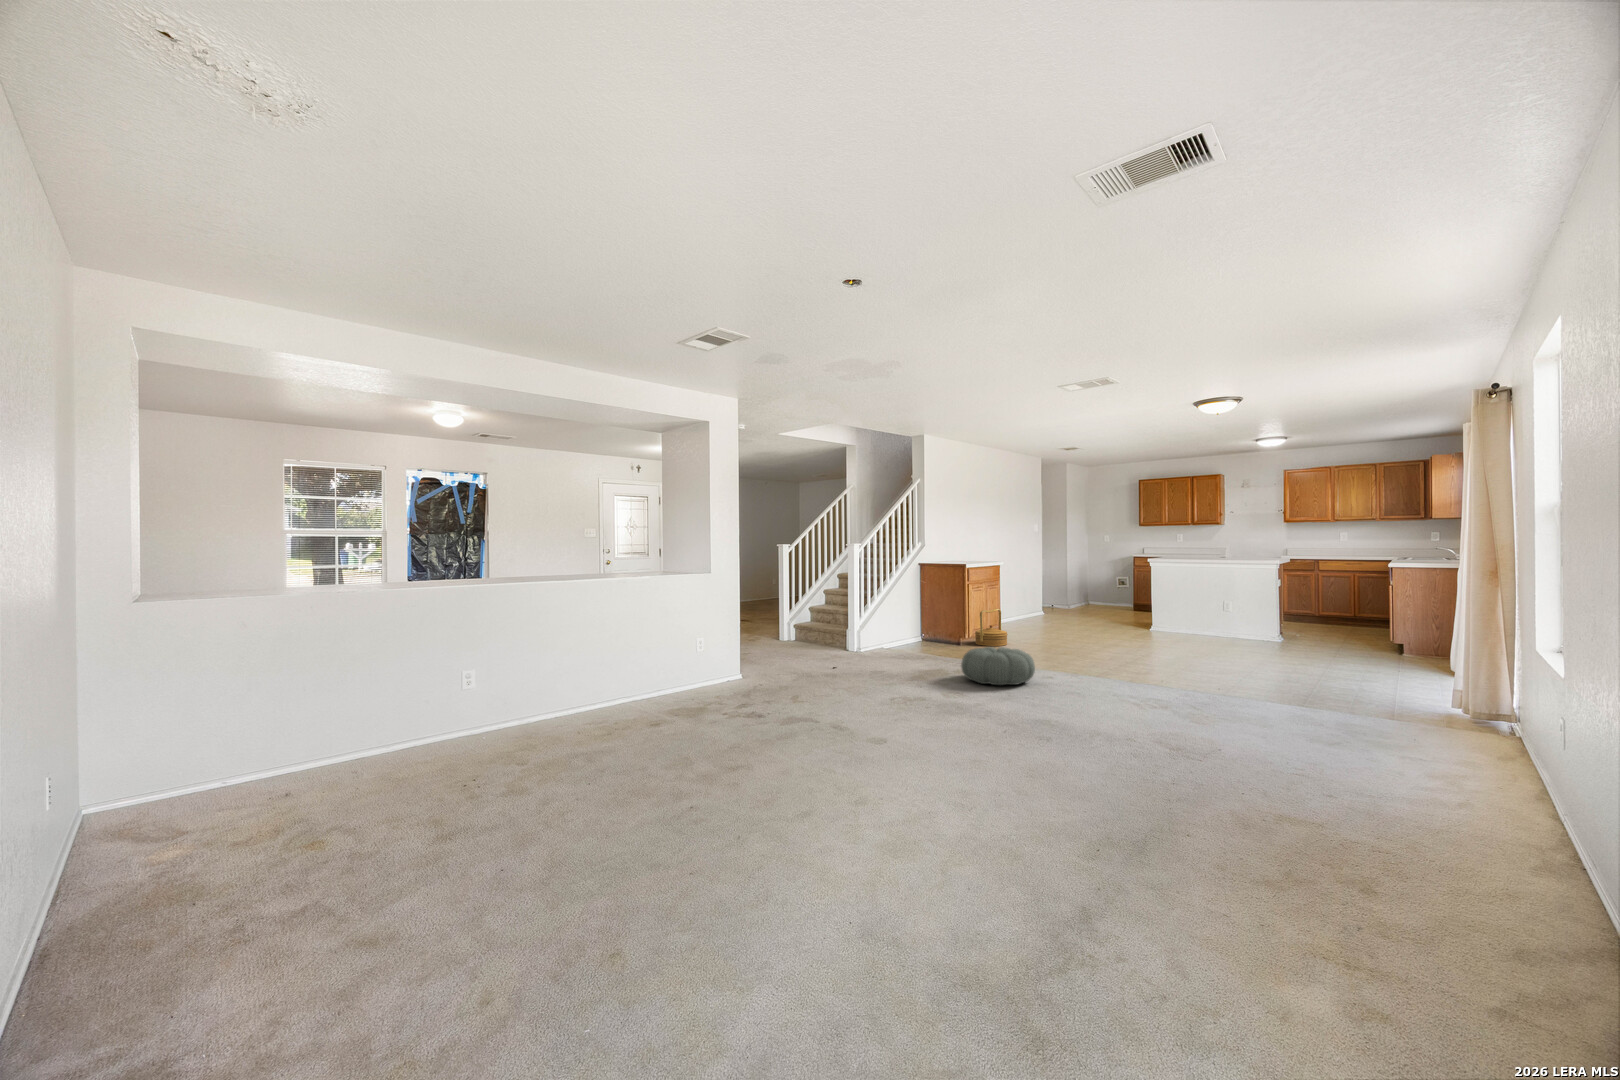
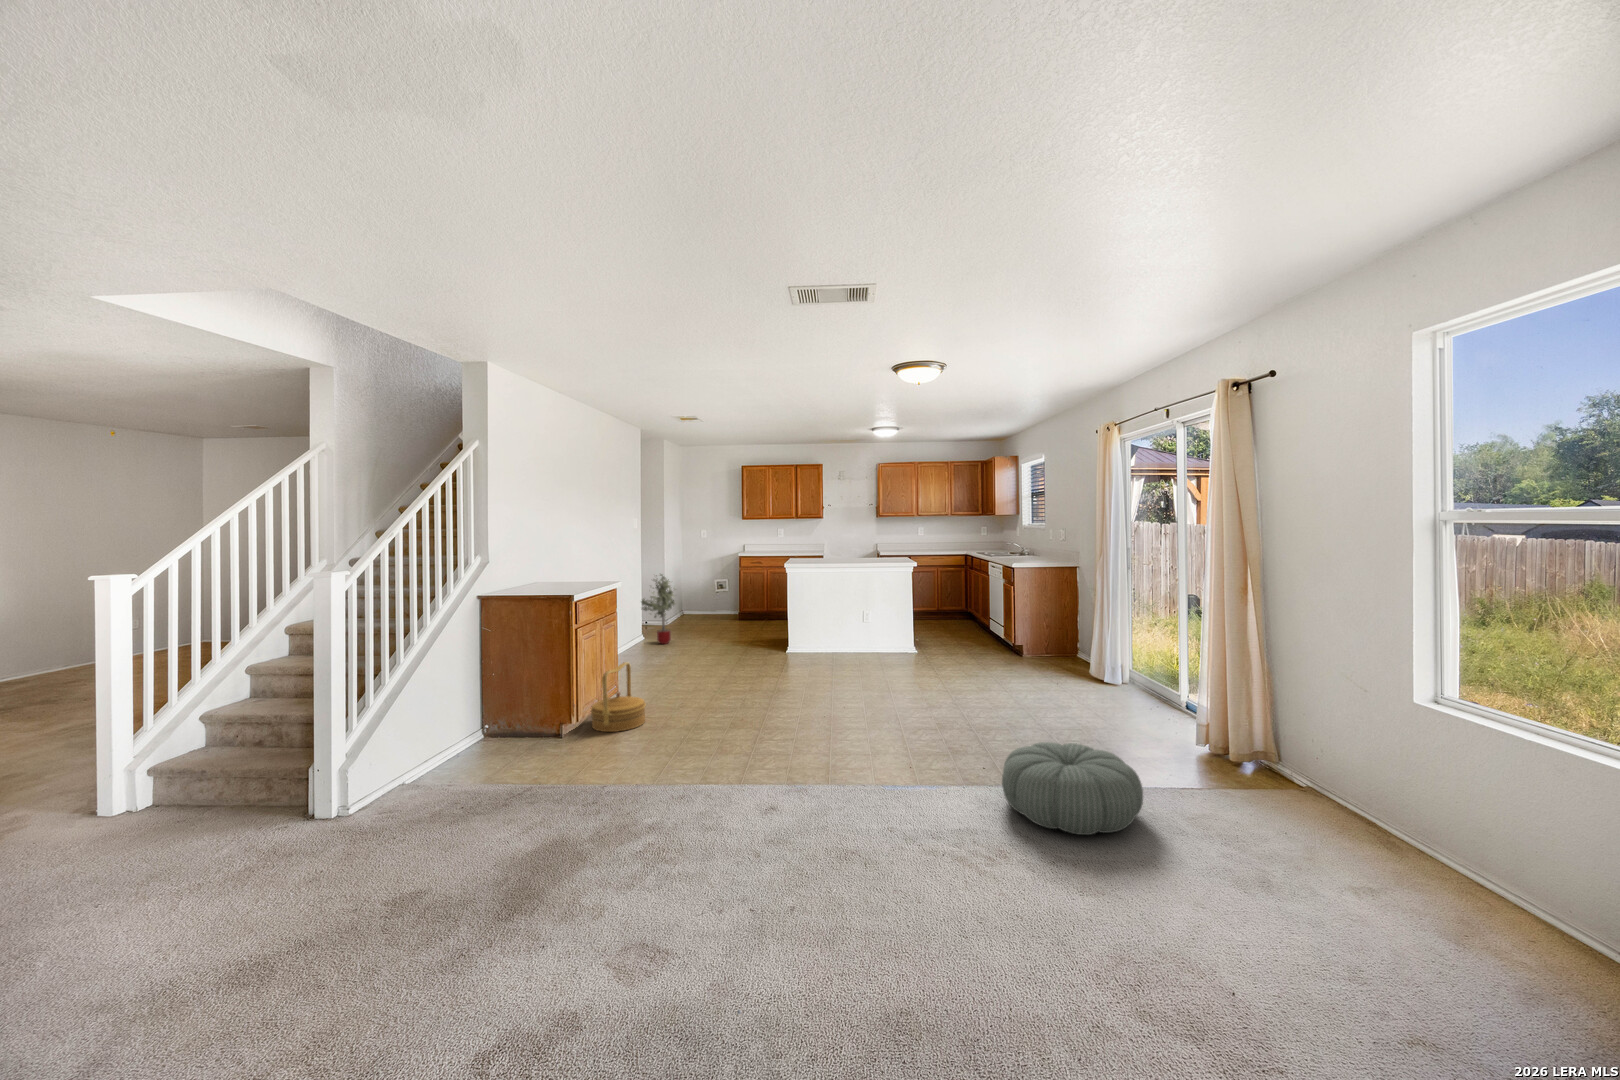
potted tree: none [1039,564,1067,618] -> present [642,574,675,644]
pouf: present [961,647,1035,685] -> present [1002,742,1143,835]

